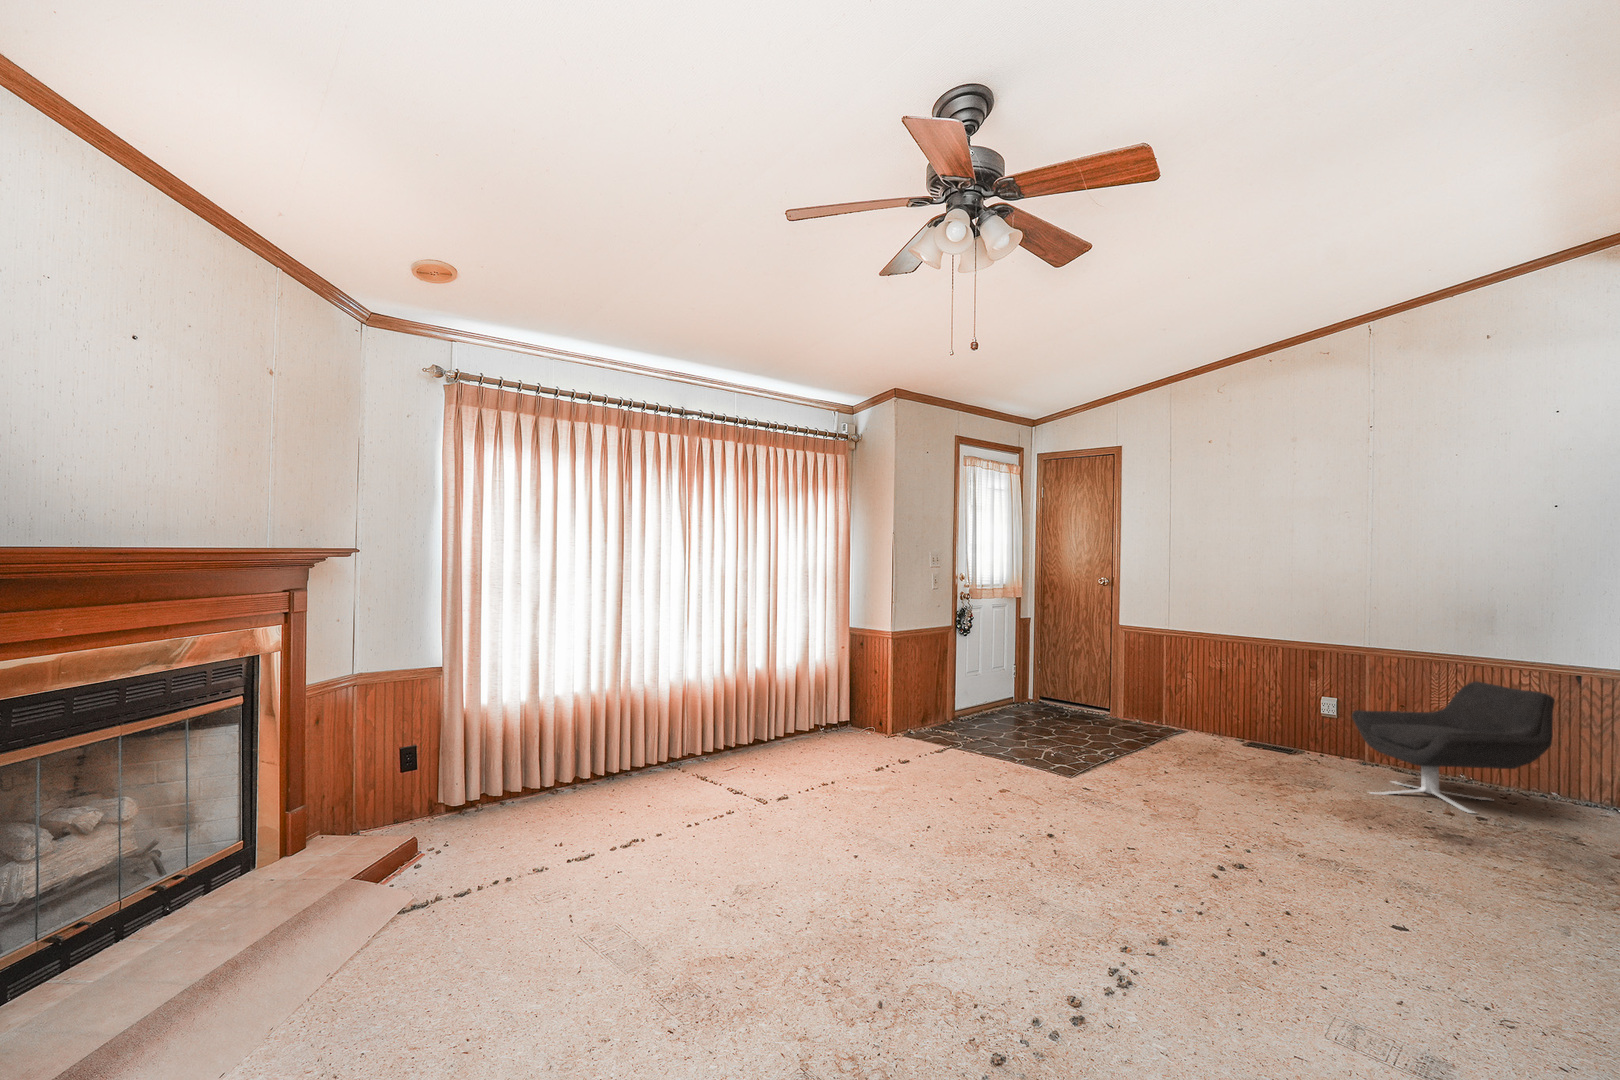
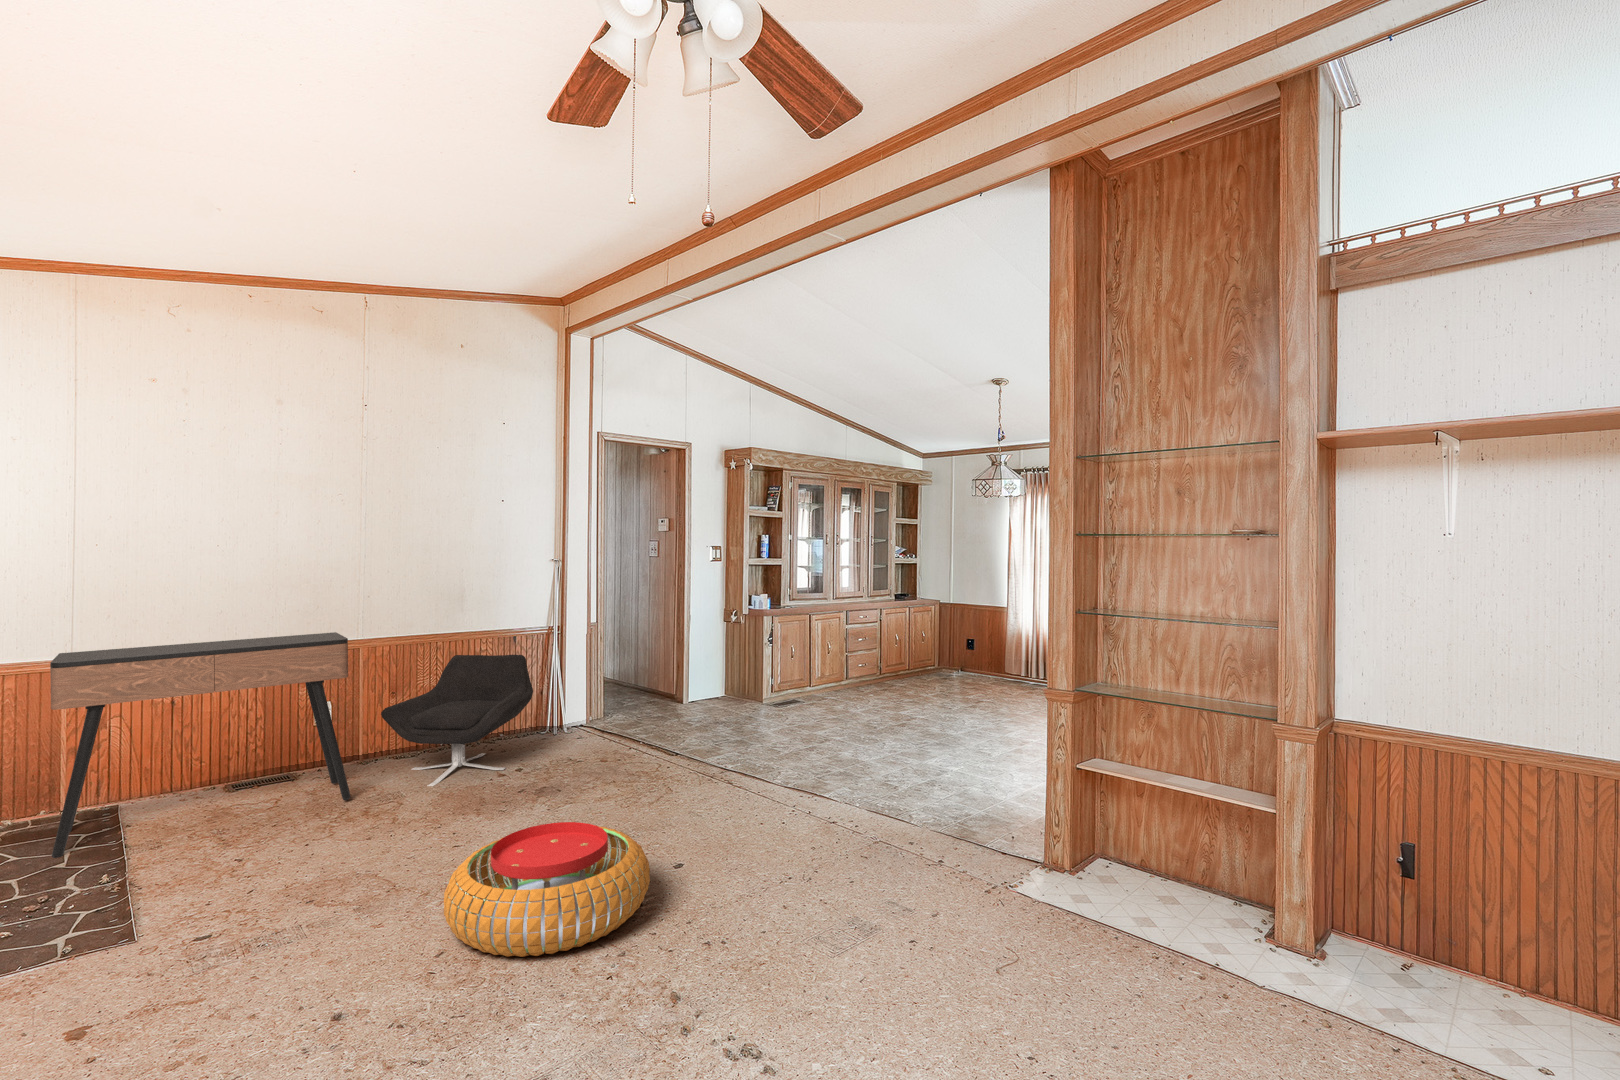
console table: none [1114,620,1311,773] -> present [50,632,351,858]
pouf: none [1117,787,1320,900] -> present [444,822,650,957]

